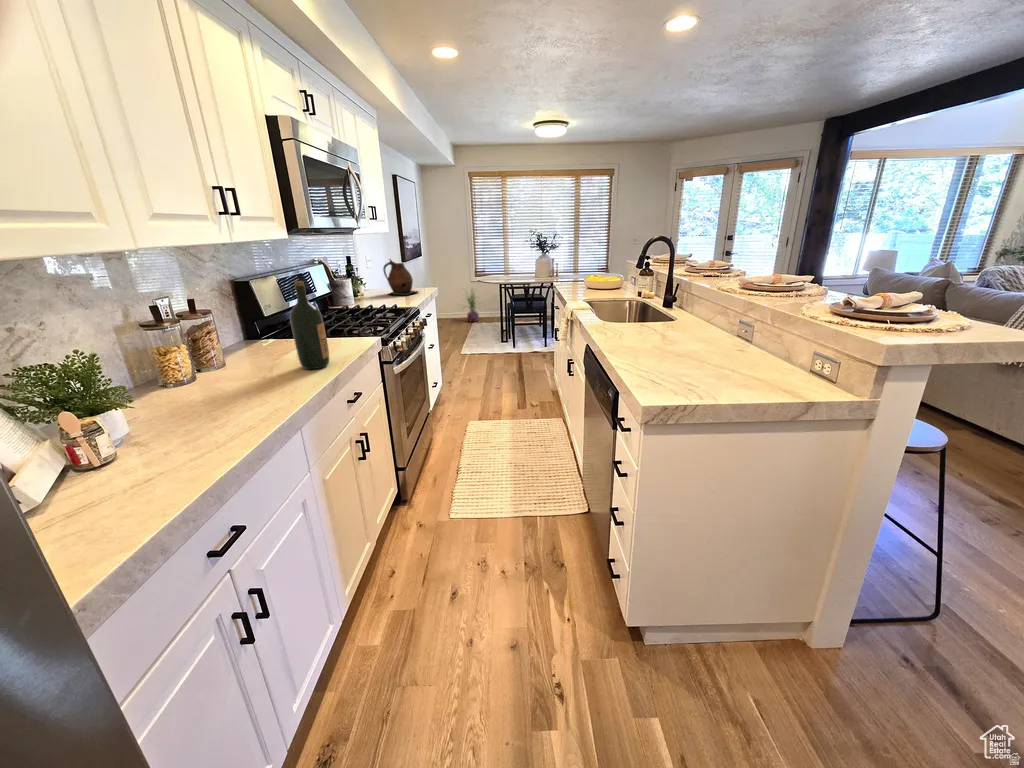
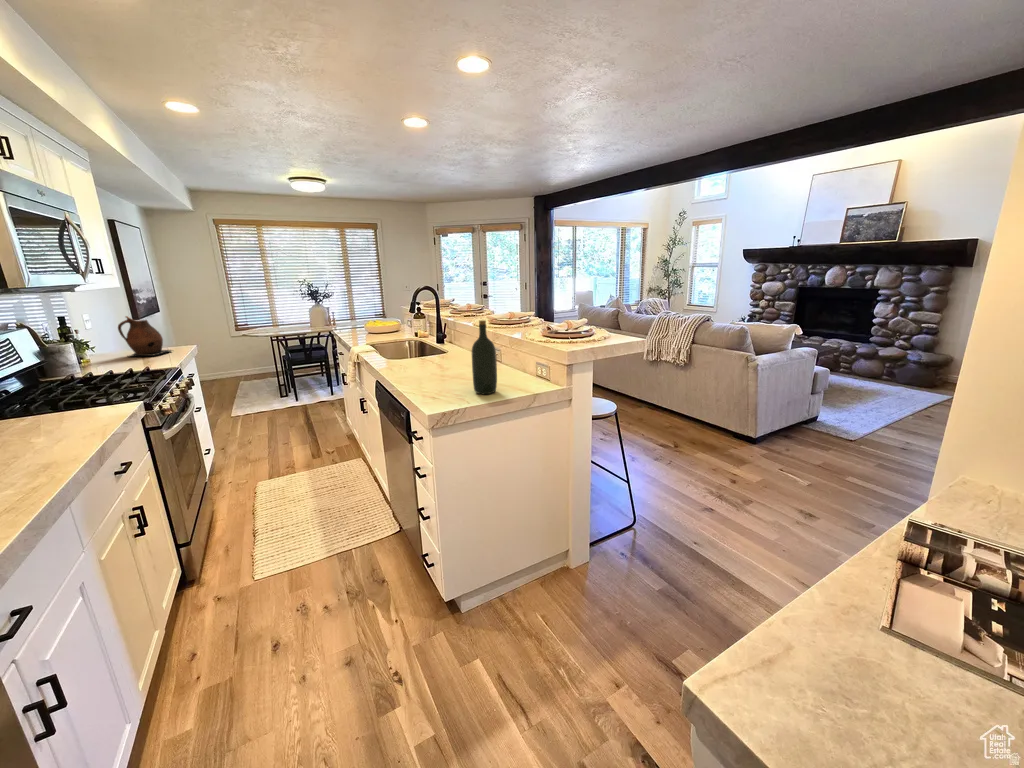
wine bottle: present [290,281,329,369] -> present [472,320,497,394]
decorative plant: present [467,289,479,322] -> none [211,343,260,381]

